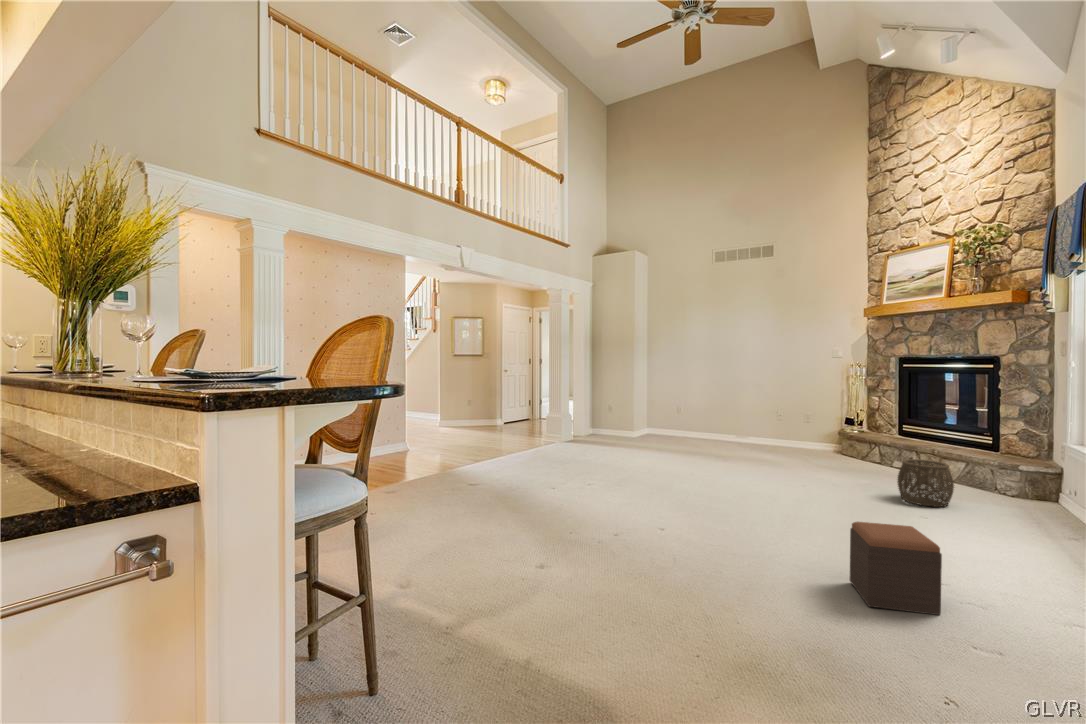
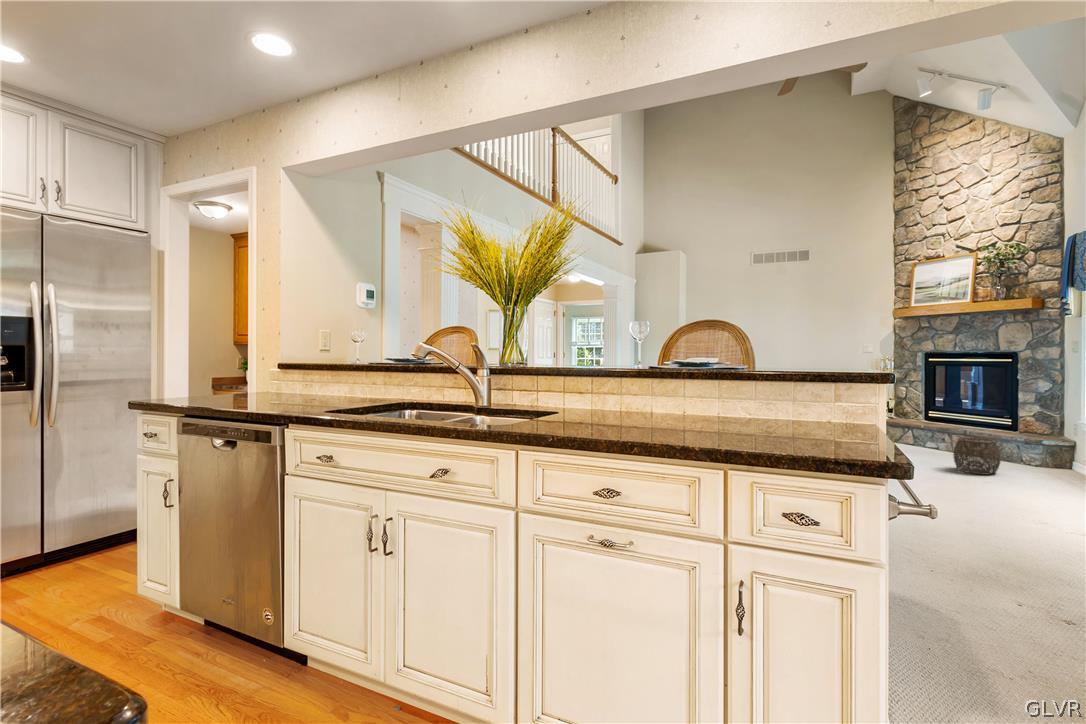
footstool: present [850,522,942,615] -> none [981,479,1063,541]

